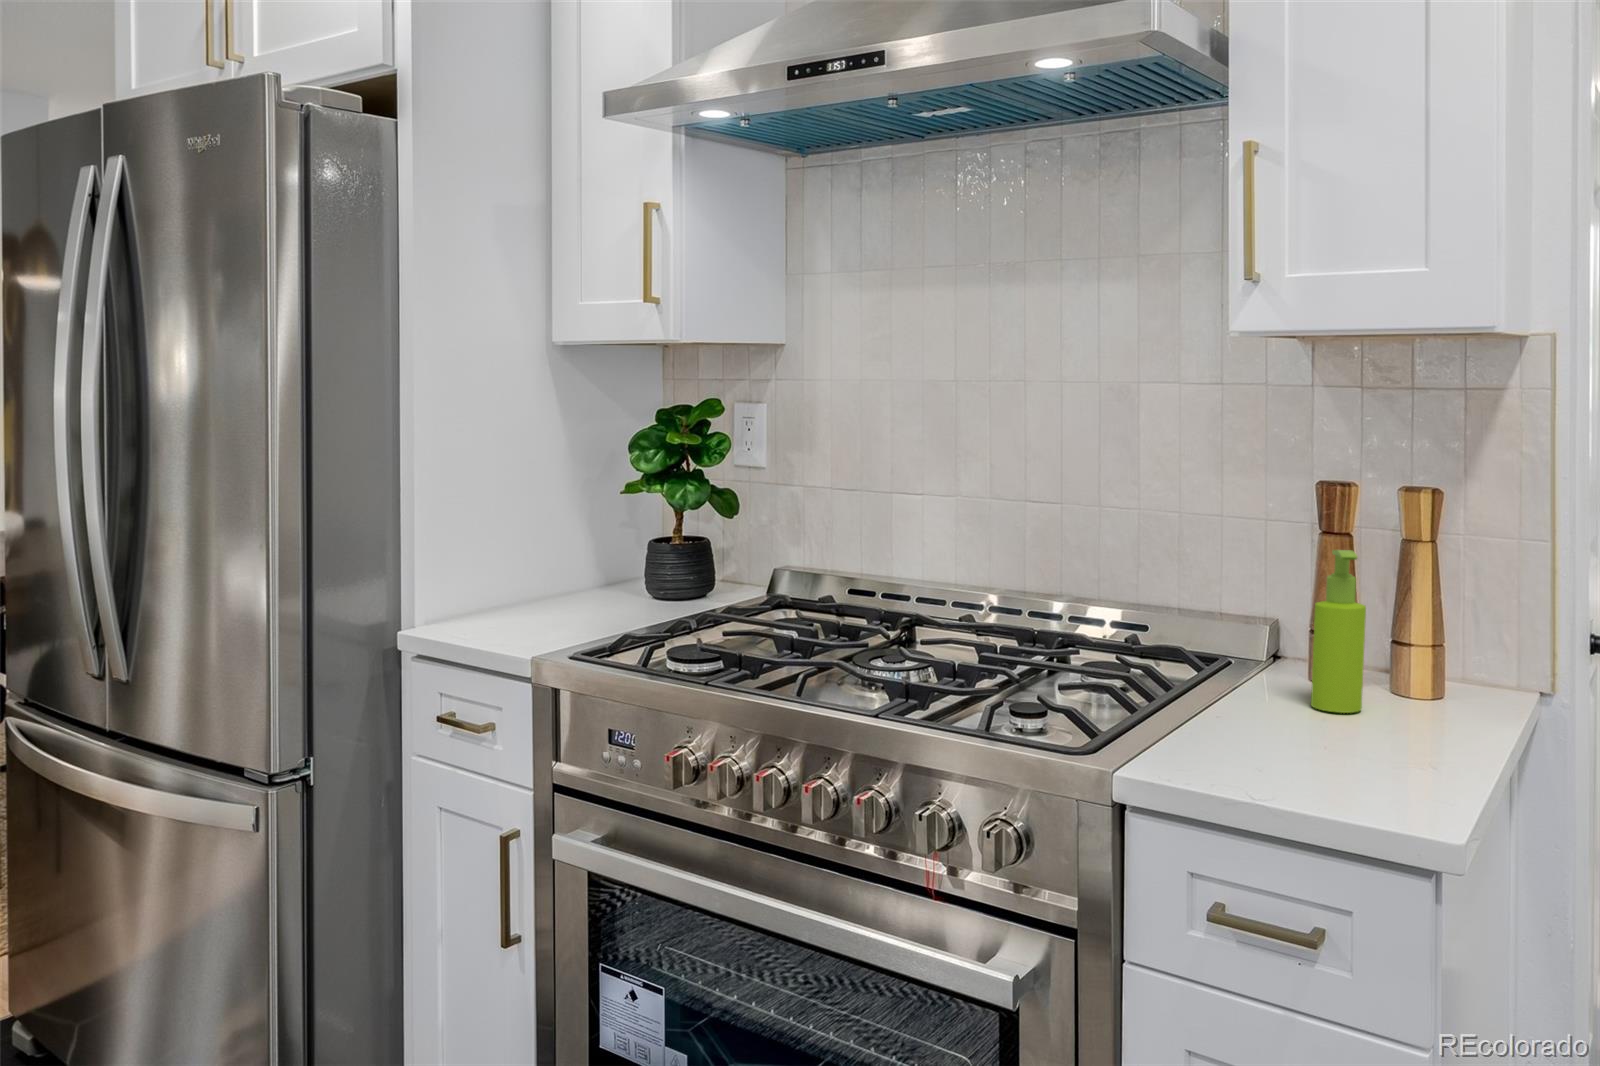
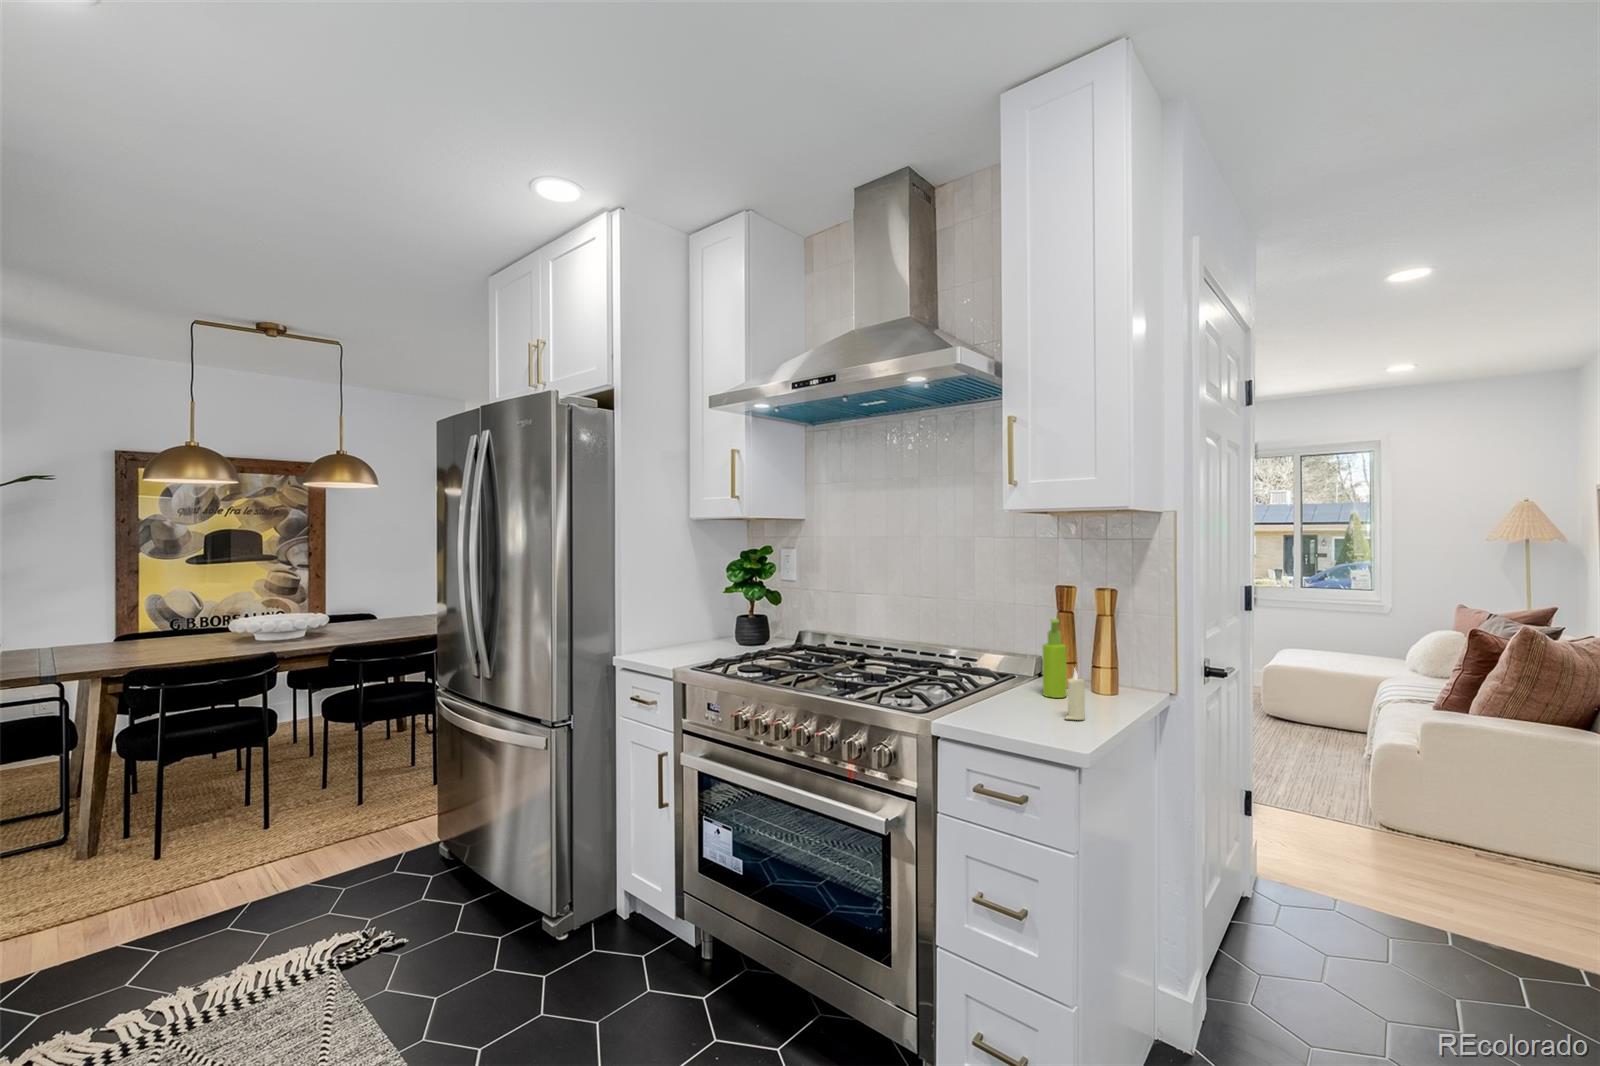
candle: none [1388,653,1435,764] -> present [1065,669,1085,720]

